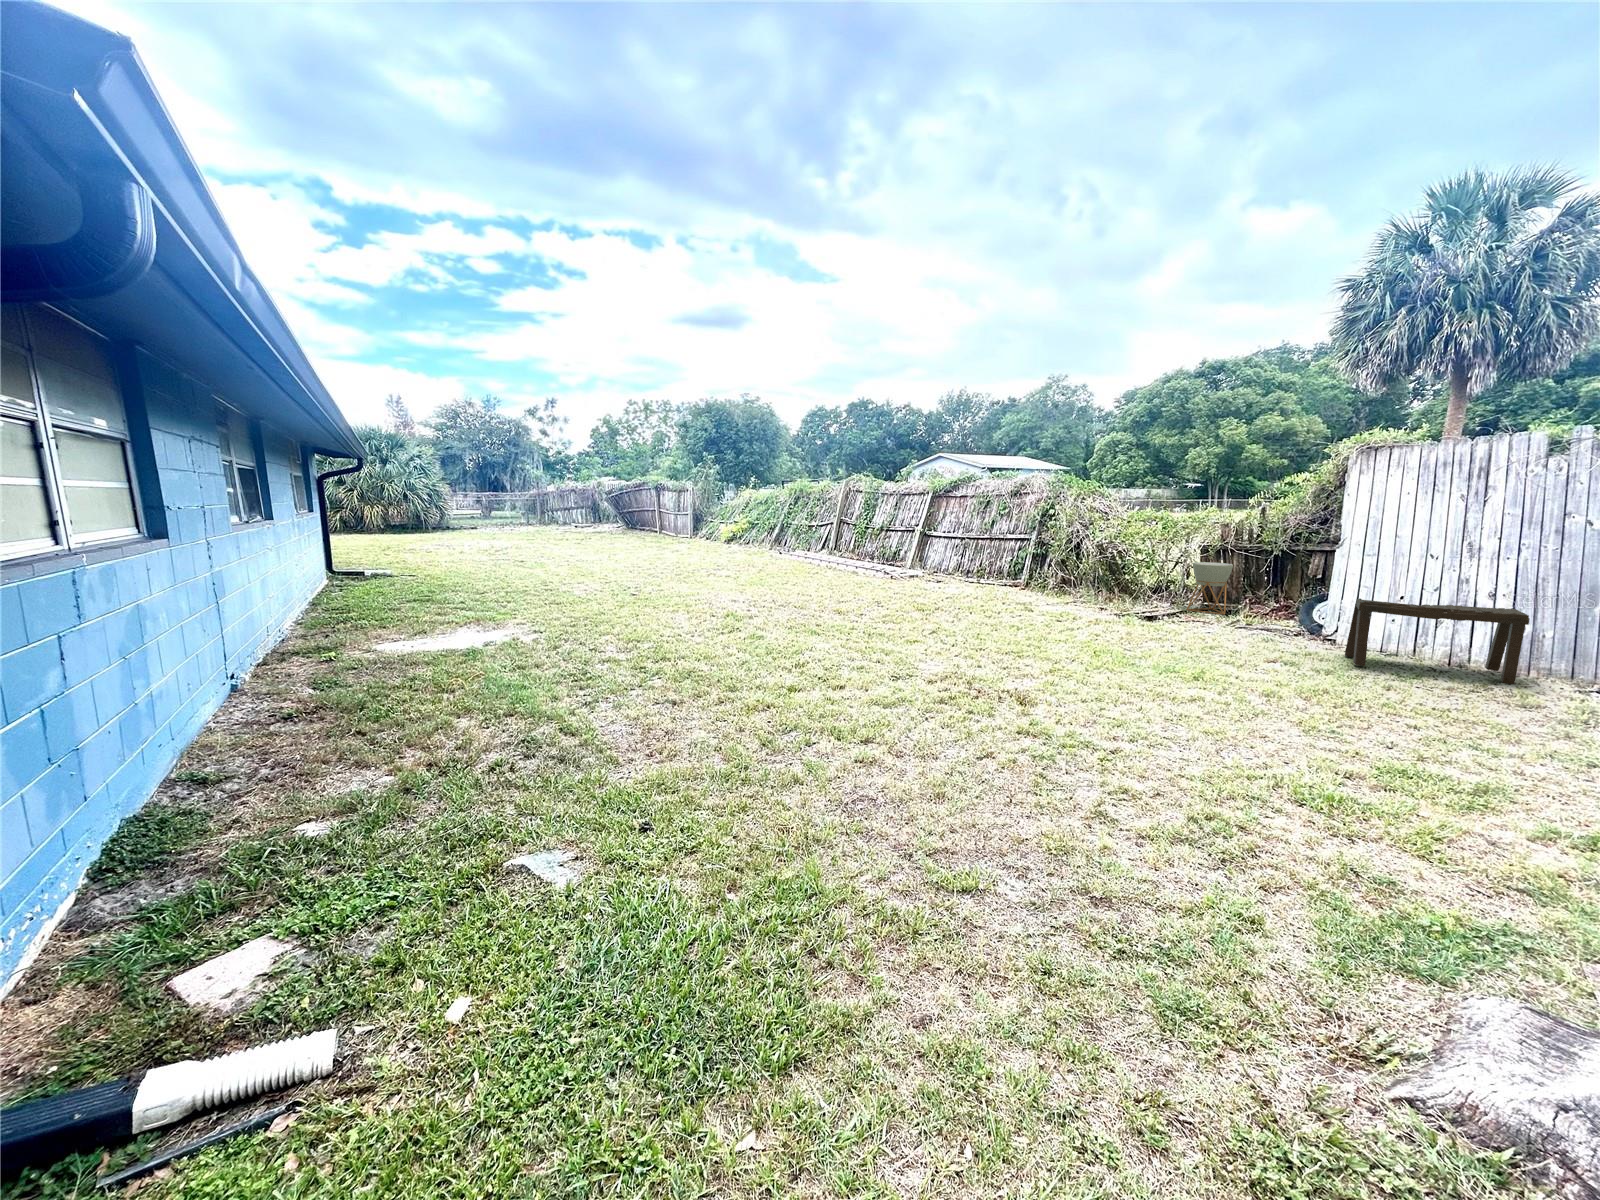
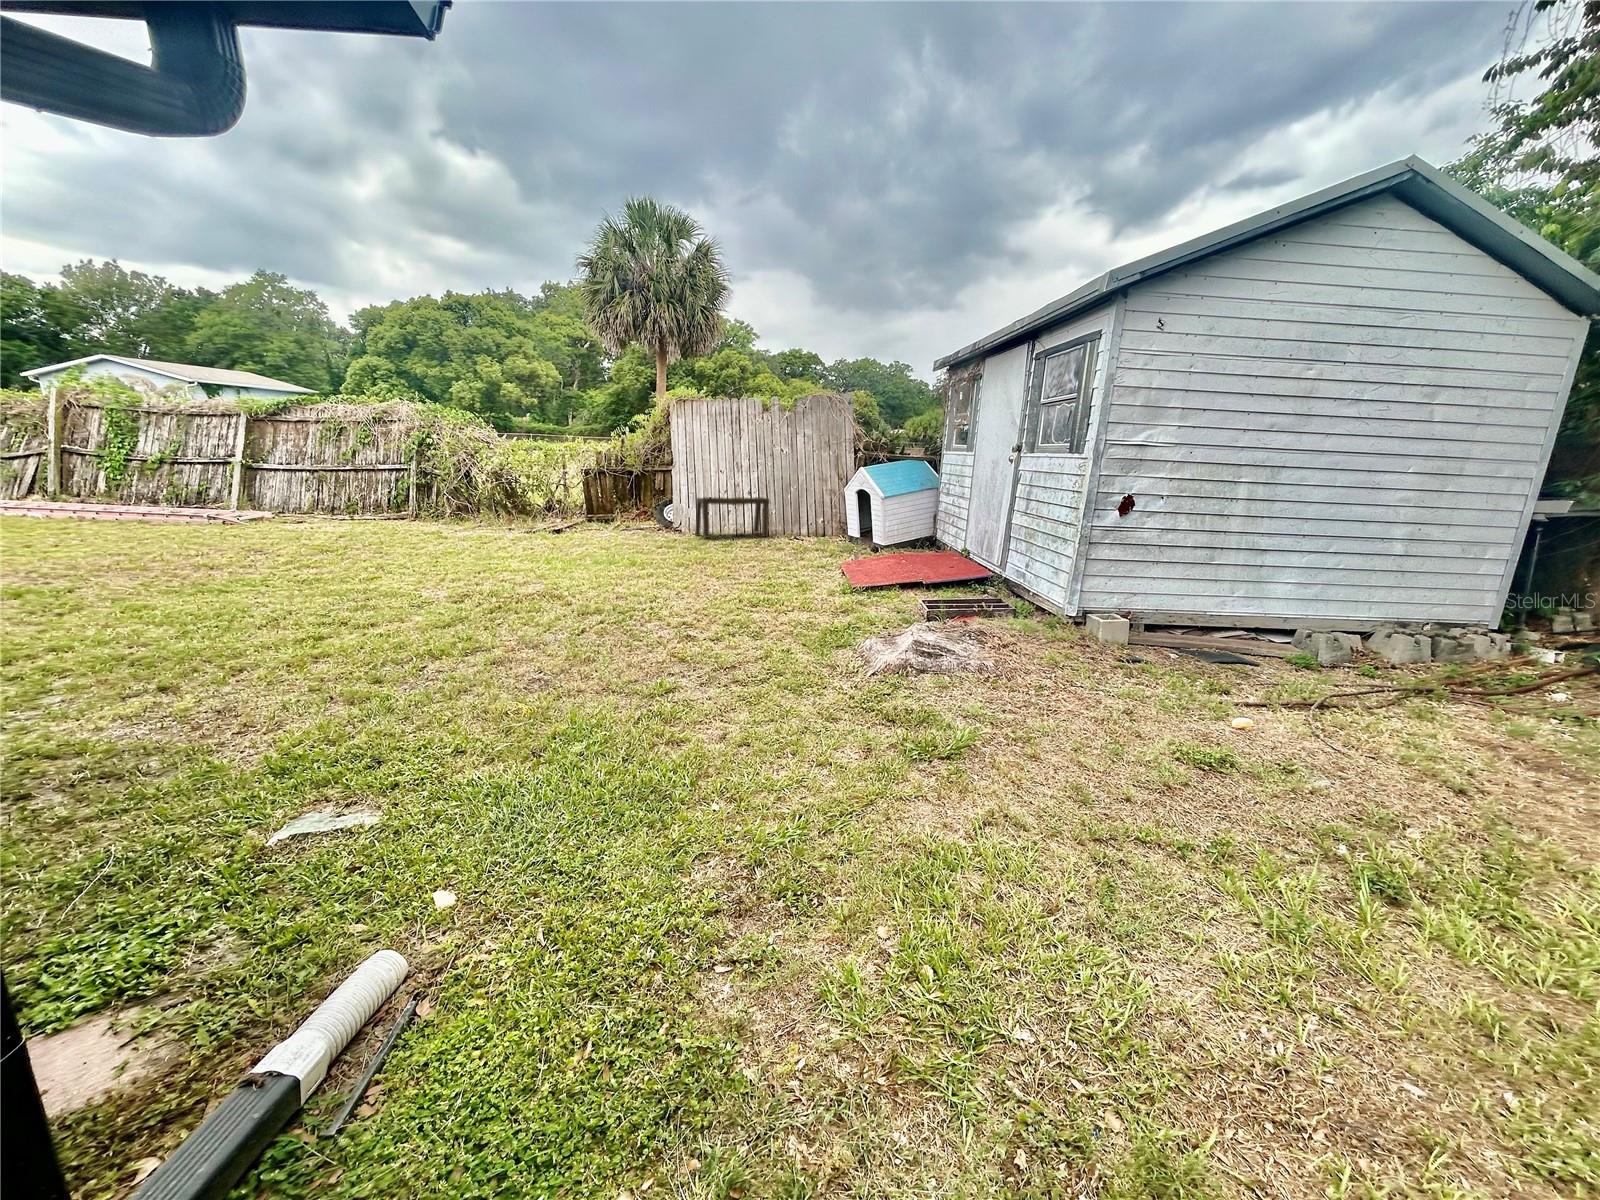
planter: present [1186,562,1233,615] -> none [580,483,608,523]

